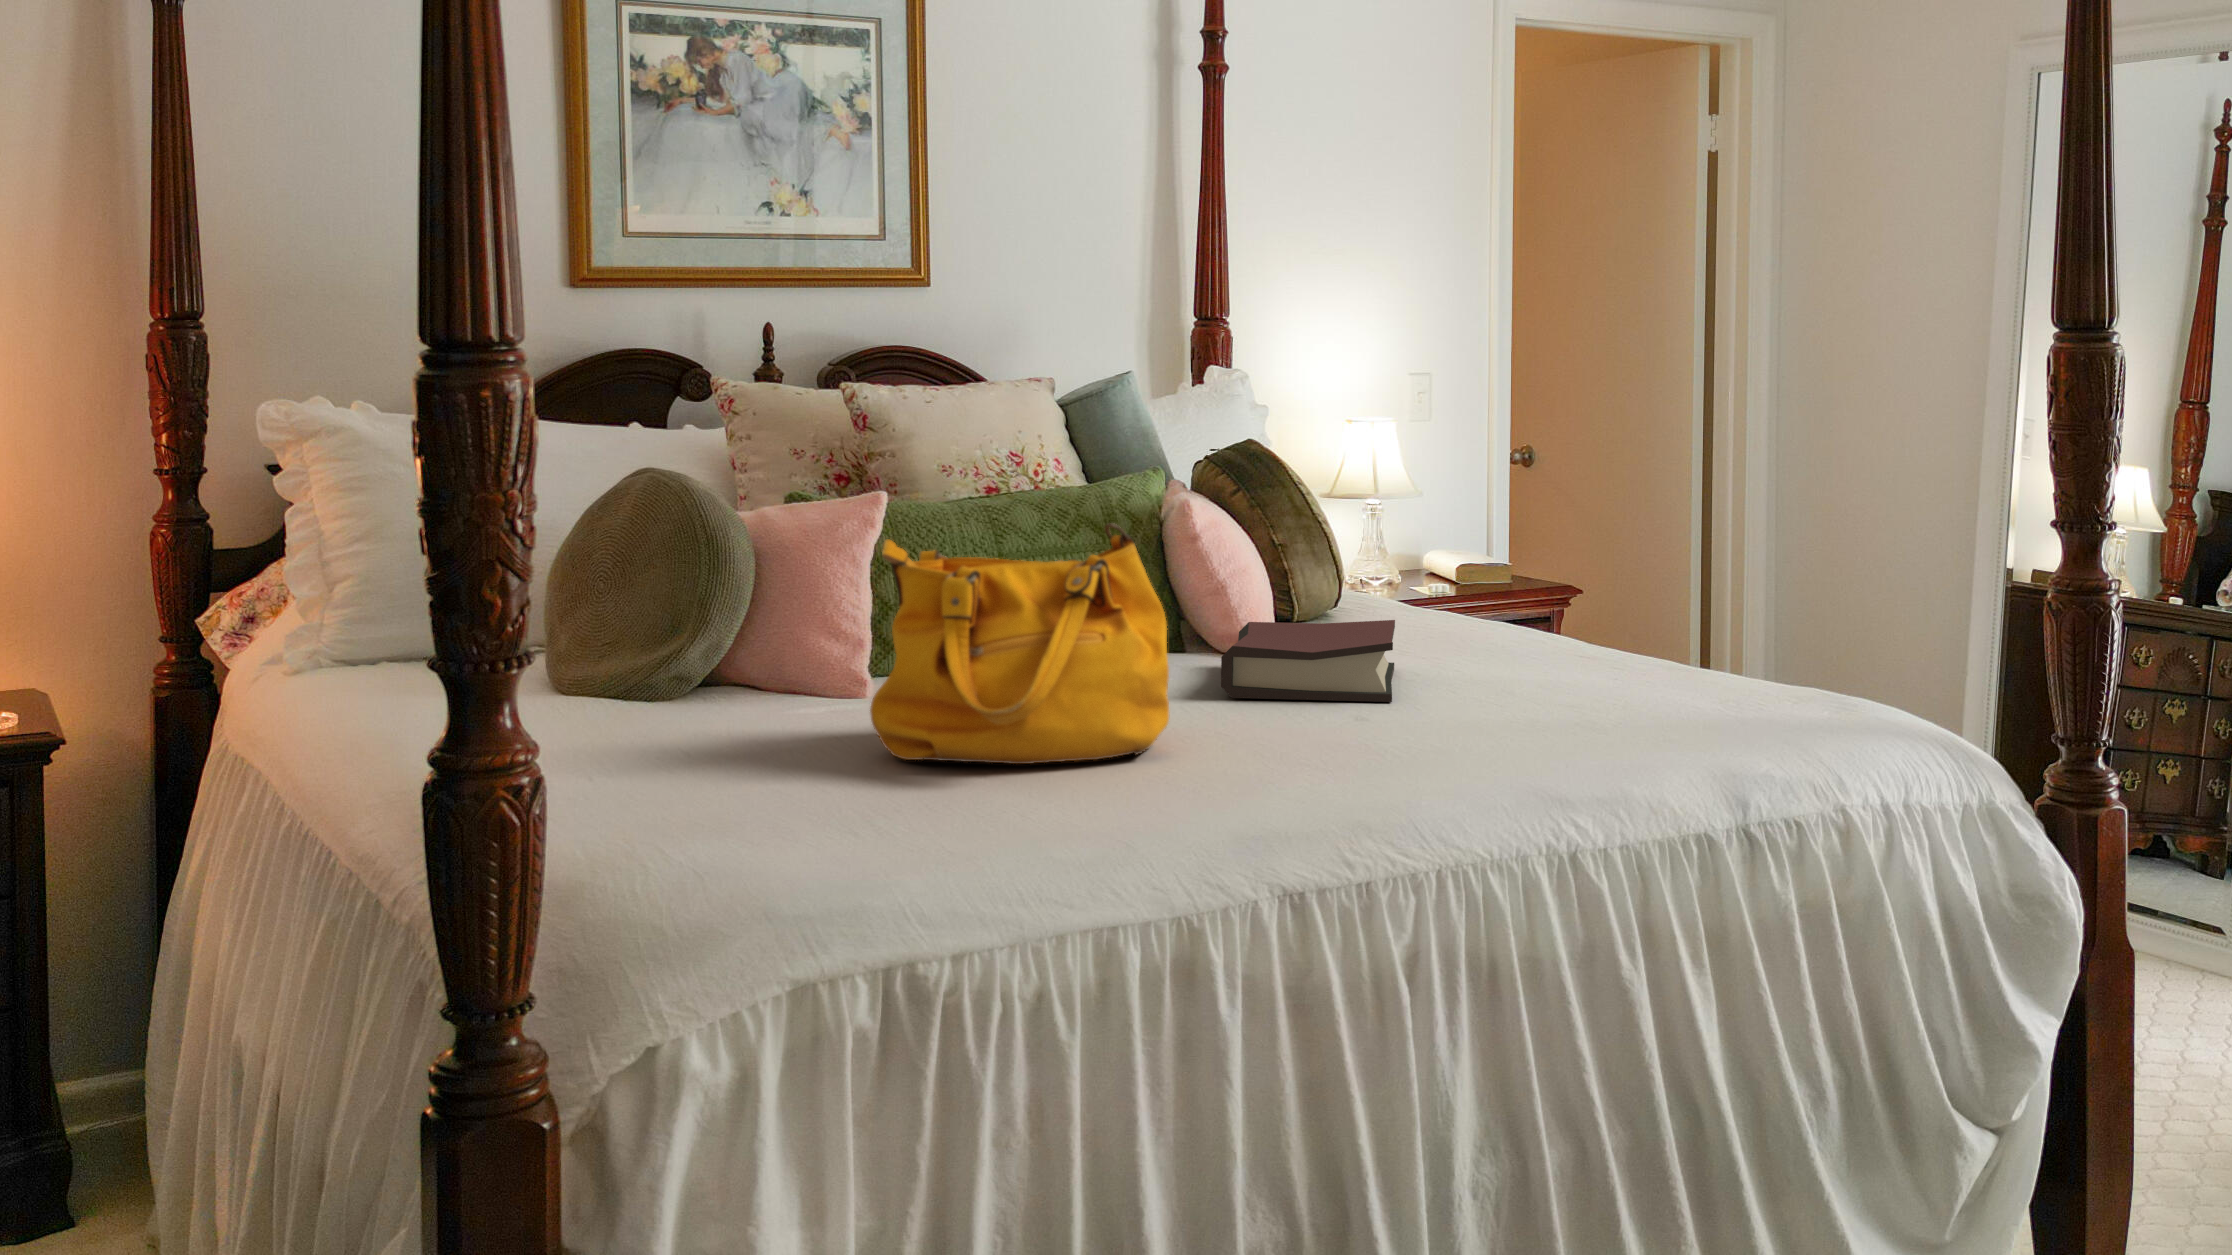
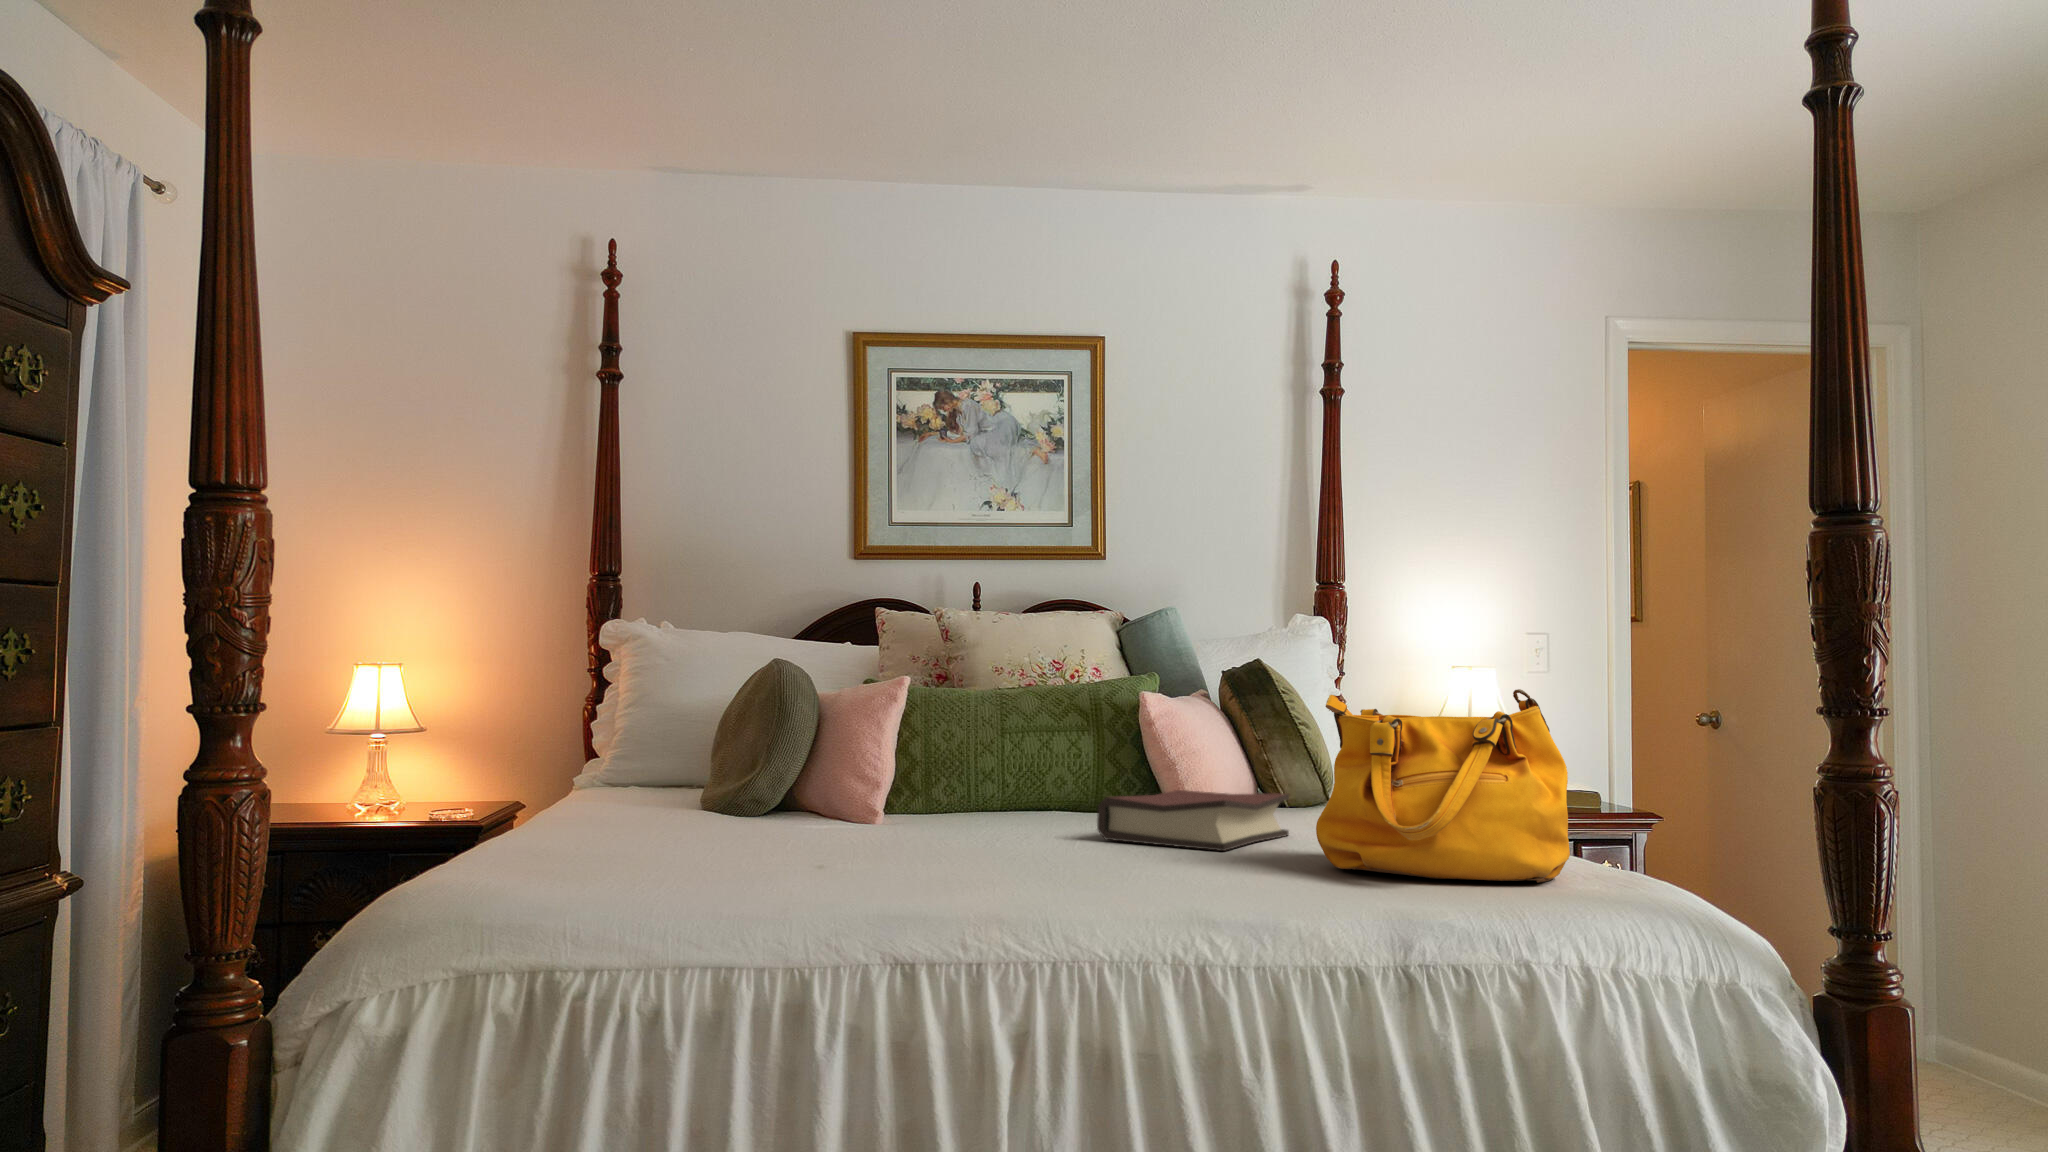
handbag: present [870,523,1169,764] -> present [1316,689,1570,883]

